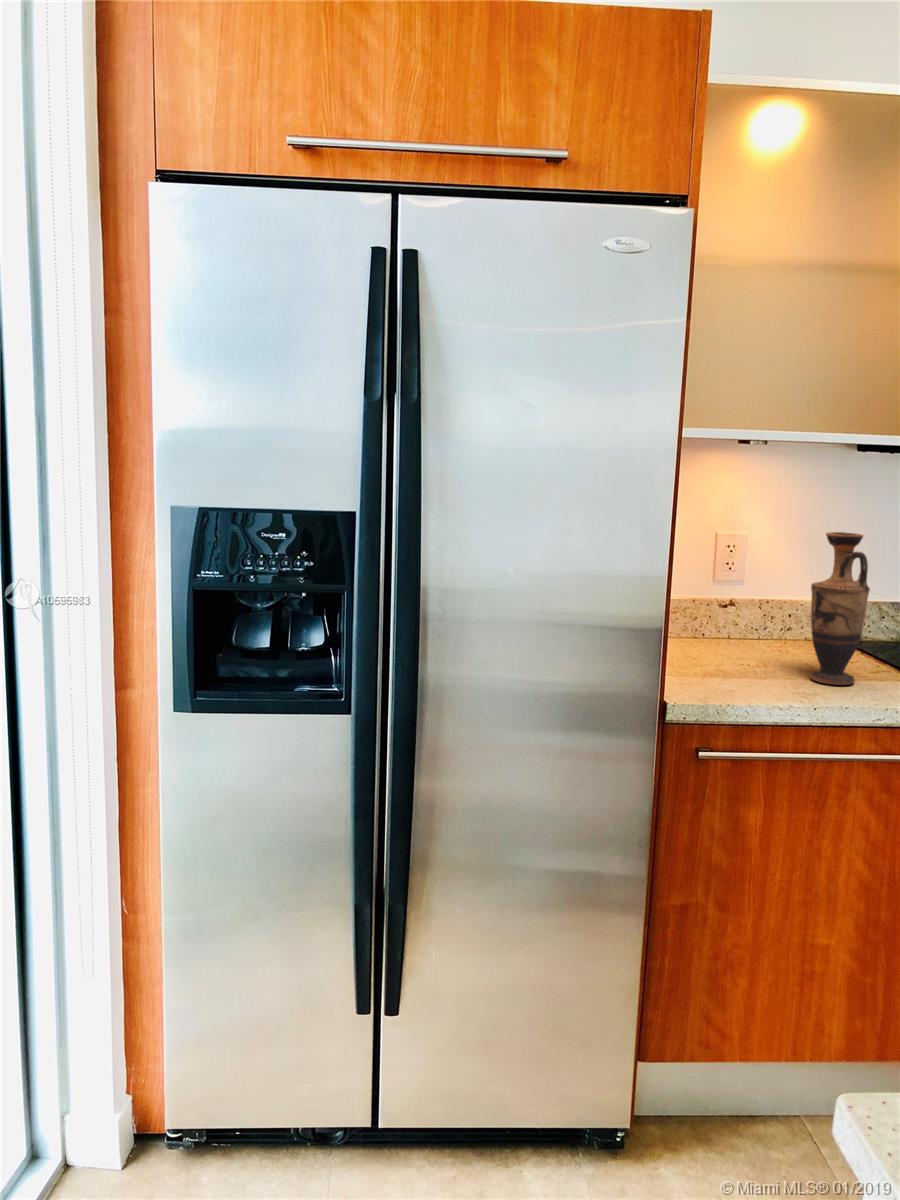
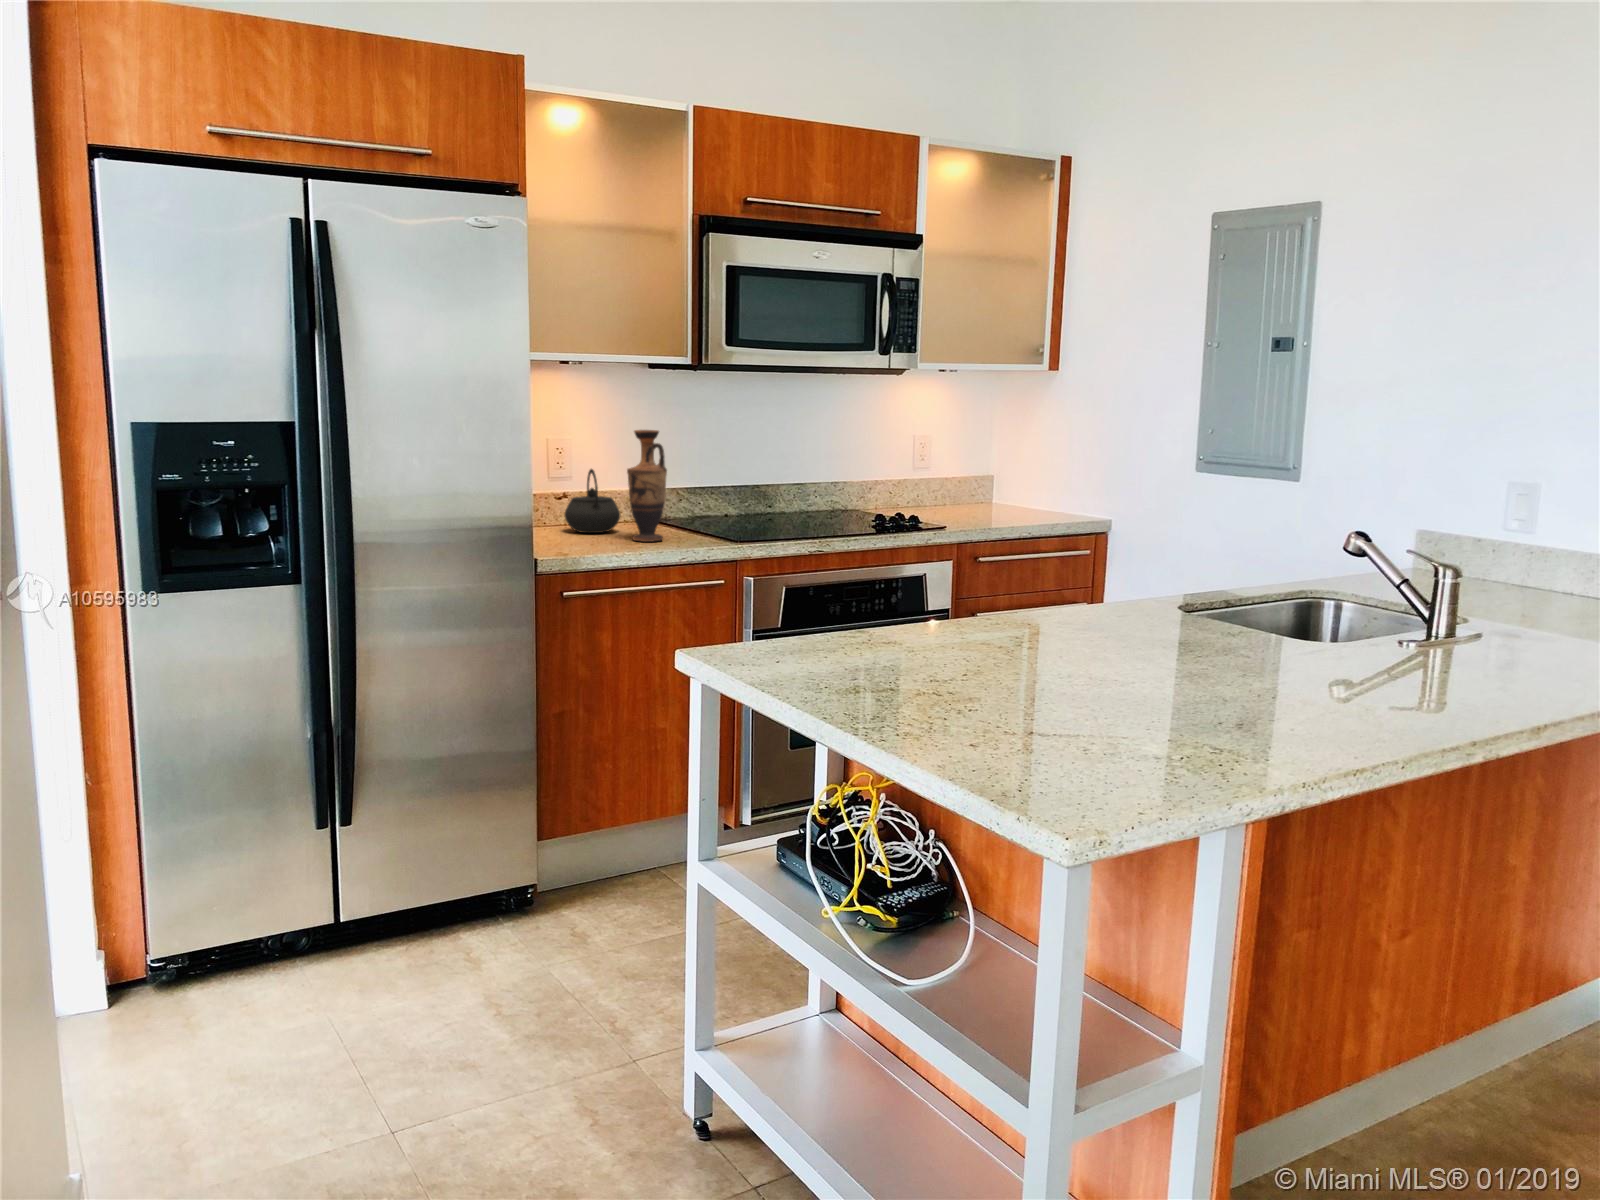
kettle: none [724,576,798,660] -> present [564,469,620,533]

